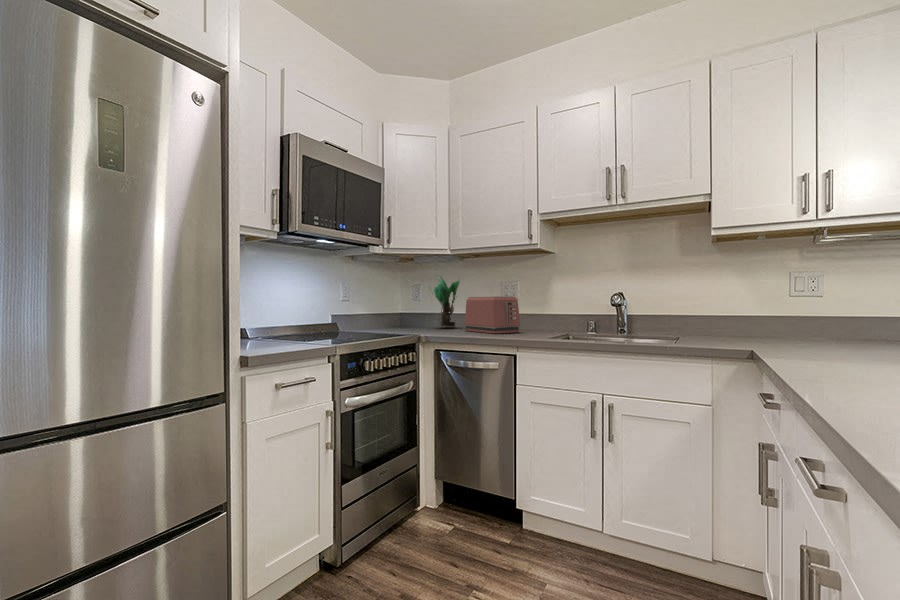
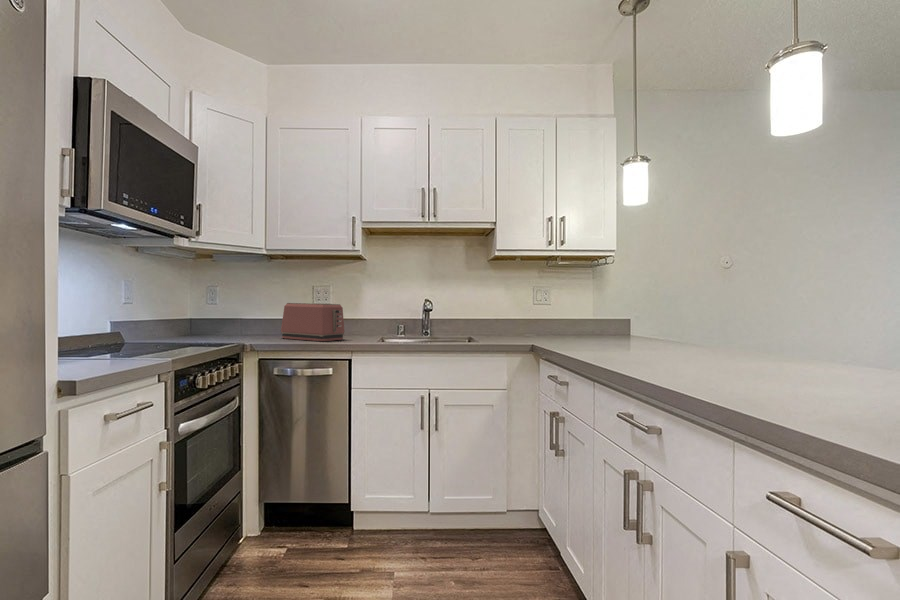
potted plant: present [434,276,459,328] -> none [232,278,270,335]

